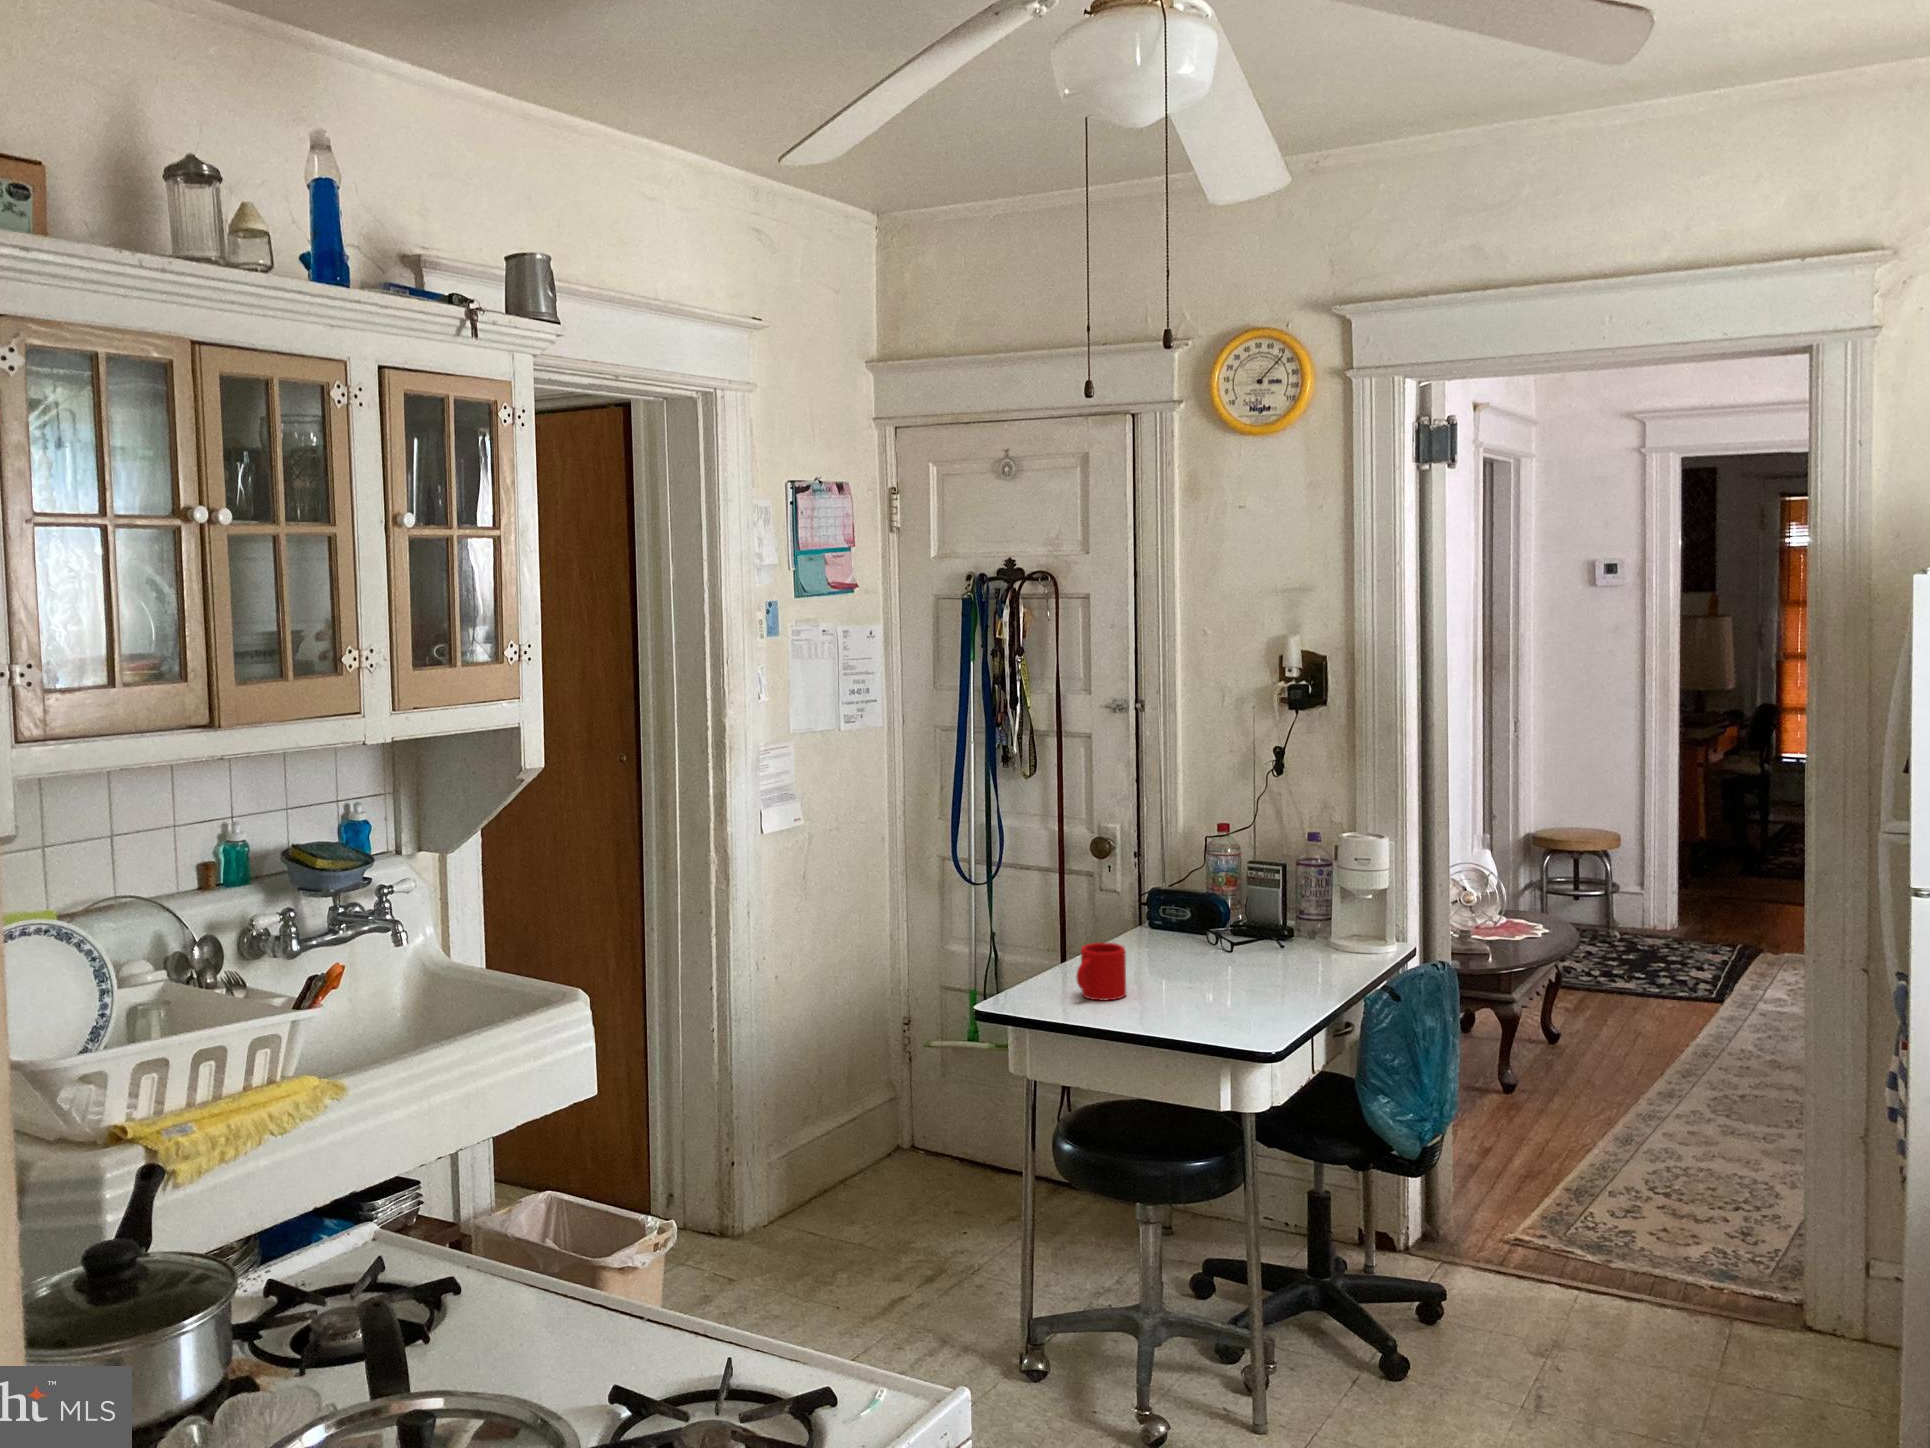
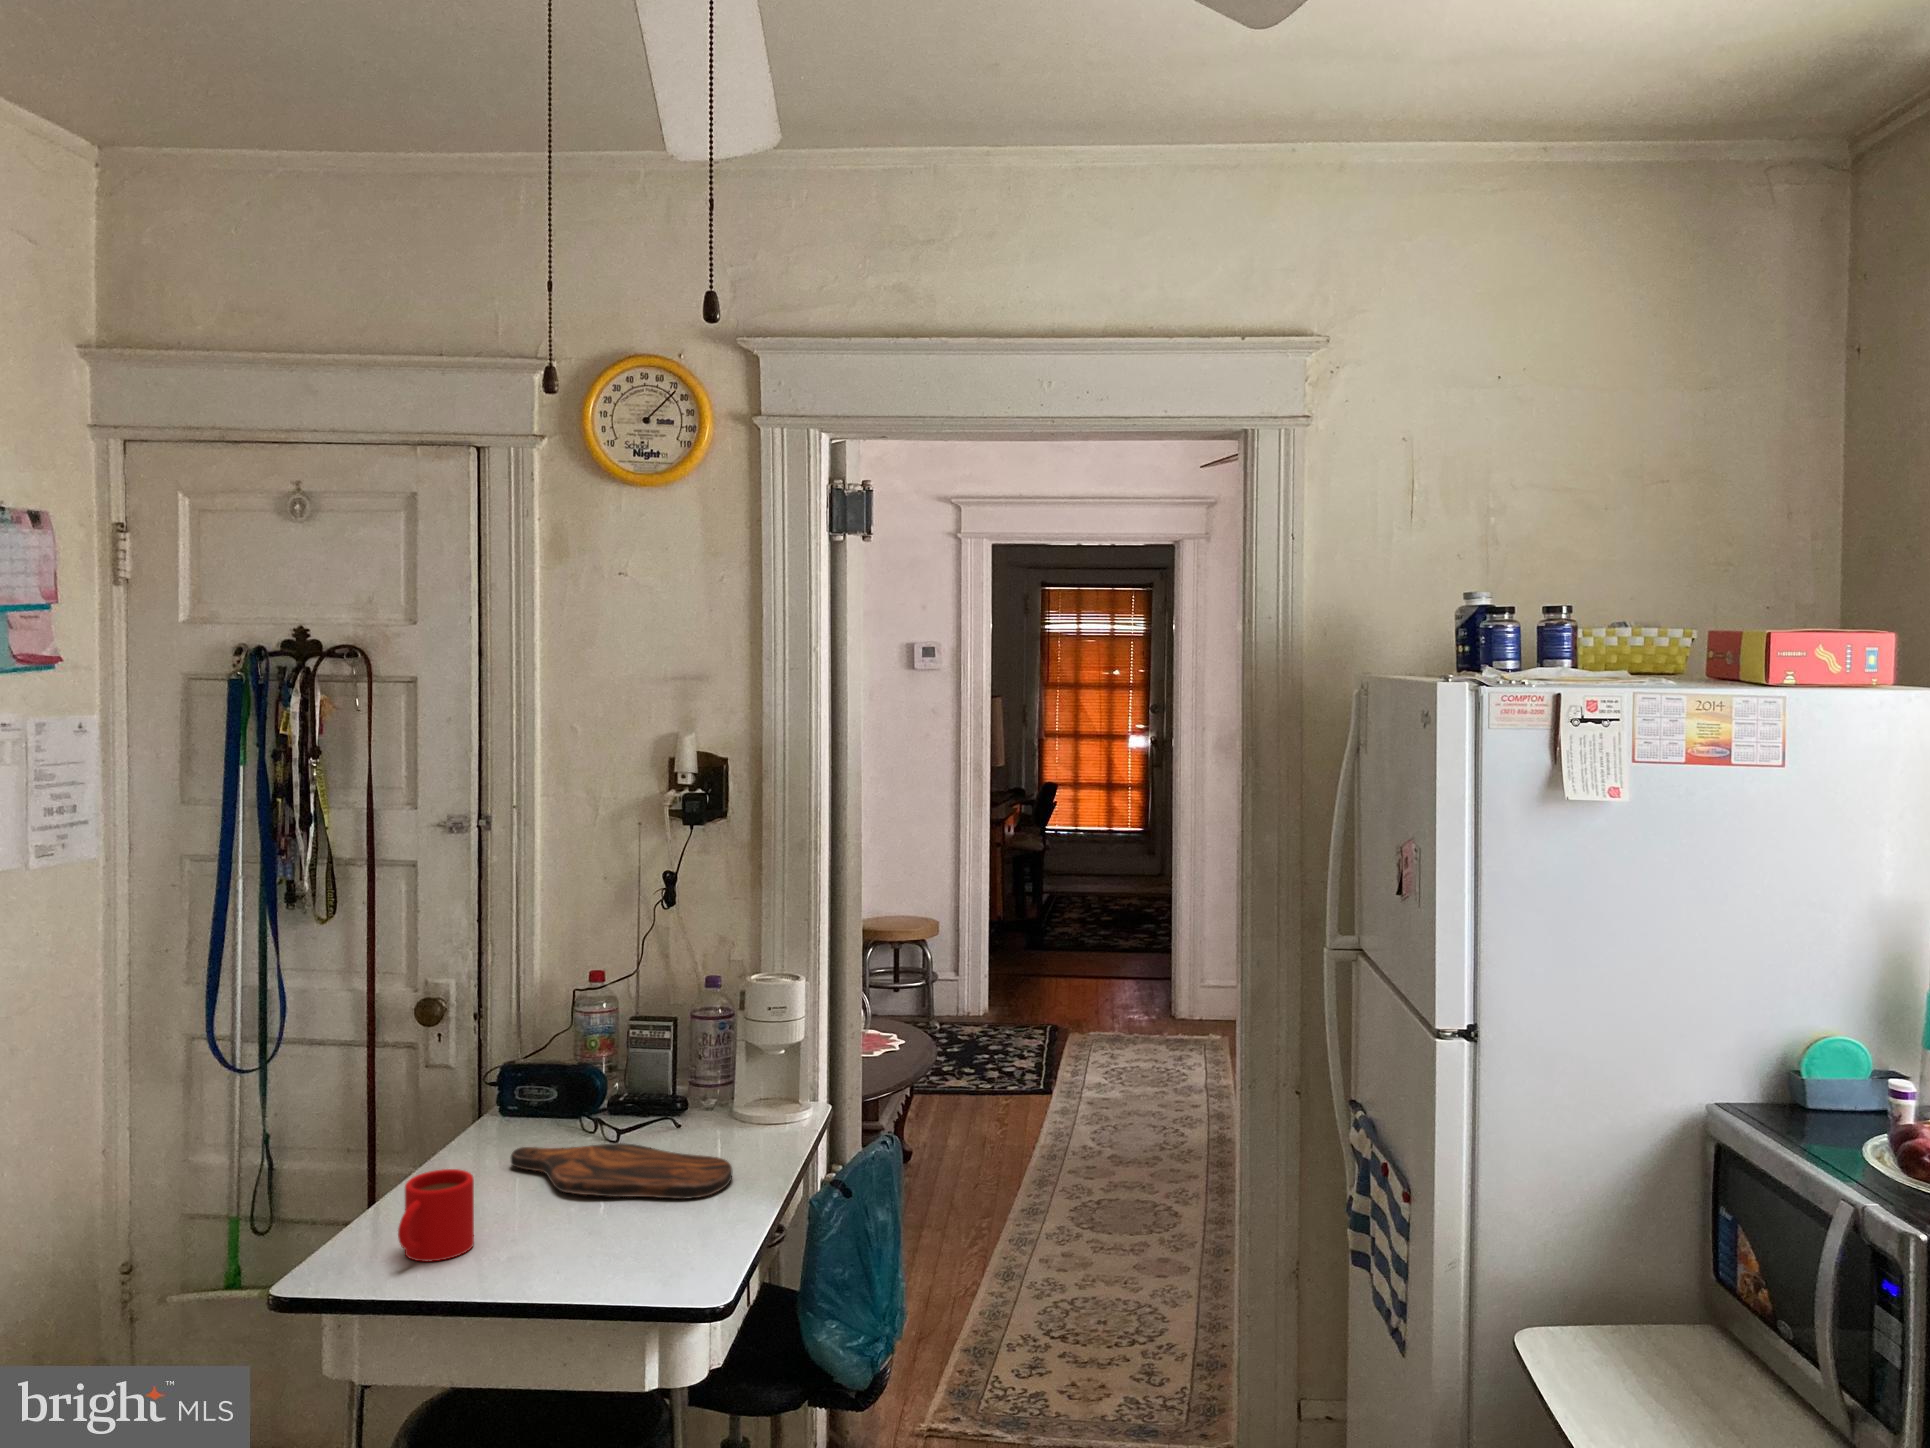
cutting board: none [1157,945,1316,988] -> present [511,1143,732,1199]

